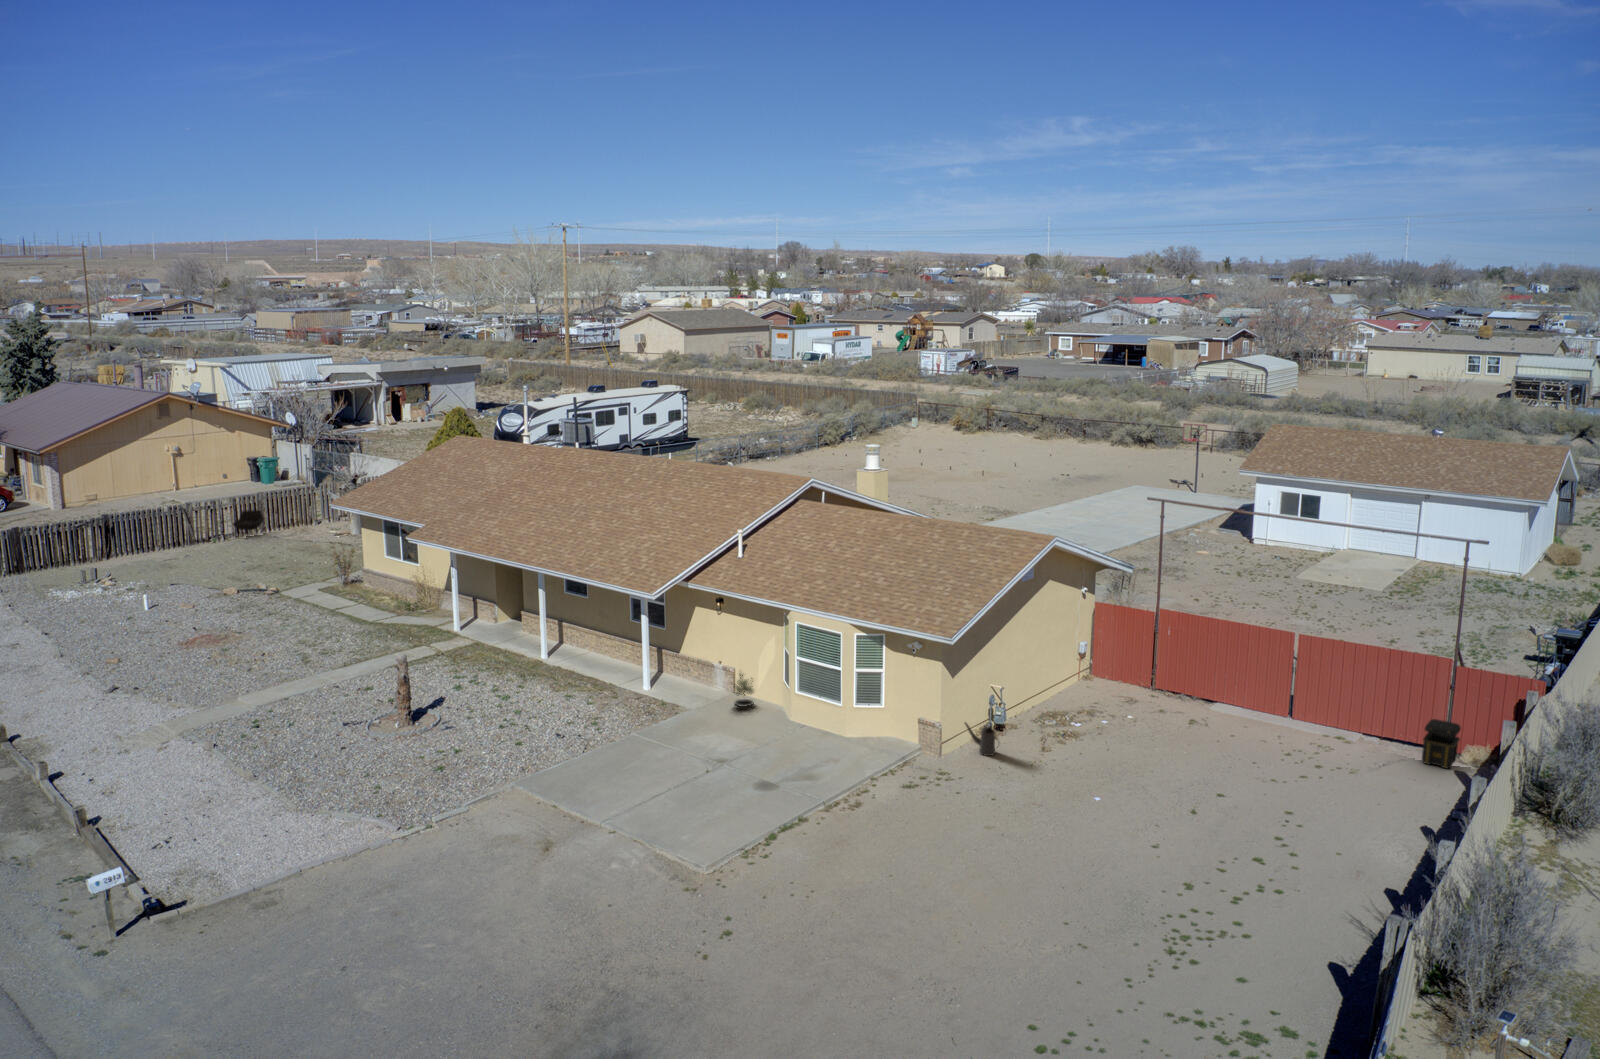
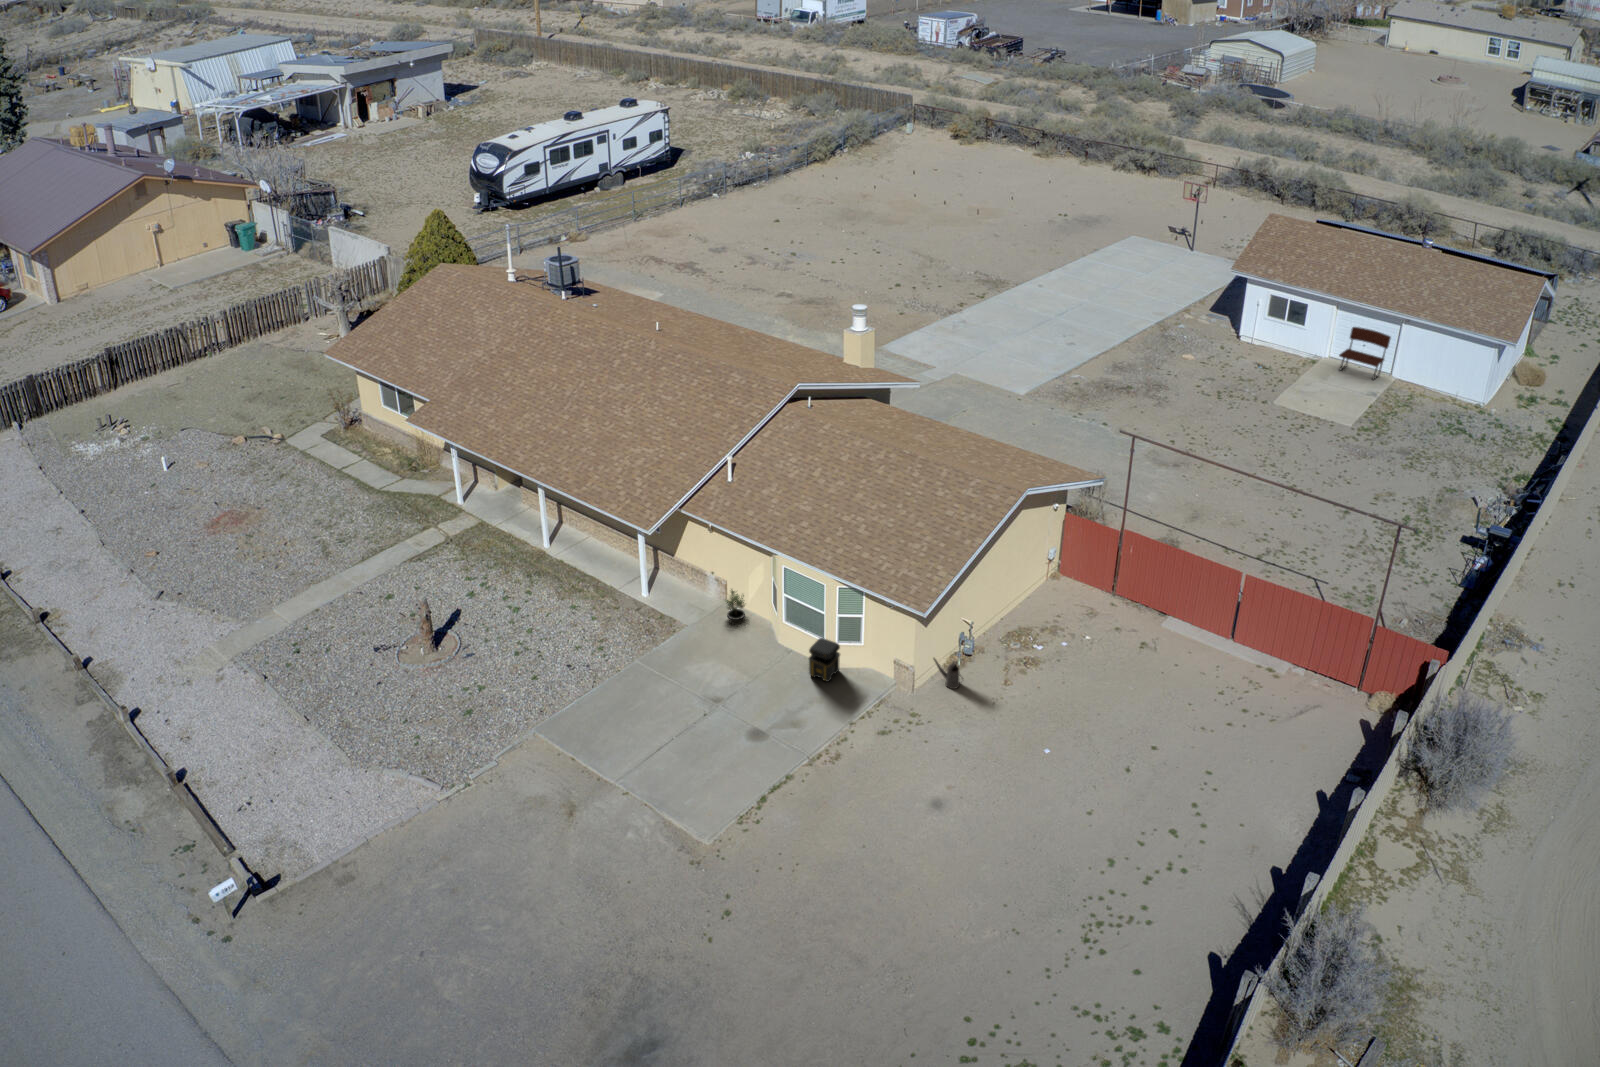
lounge chair: present [233,510,264,536] -> none [227,321,257,353]
bench: none [1360,517,1411,567] -> present [1339,327,1391,380]
toolbox: present [1422,719,1461,769] -> present [809,638,840,682]

